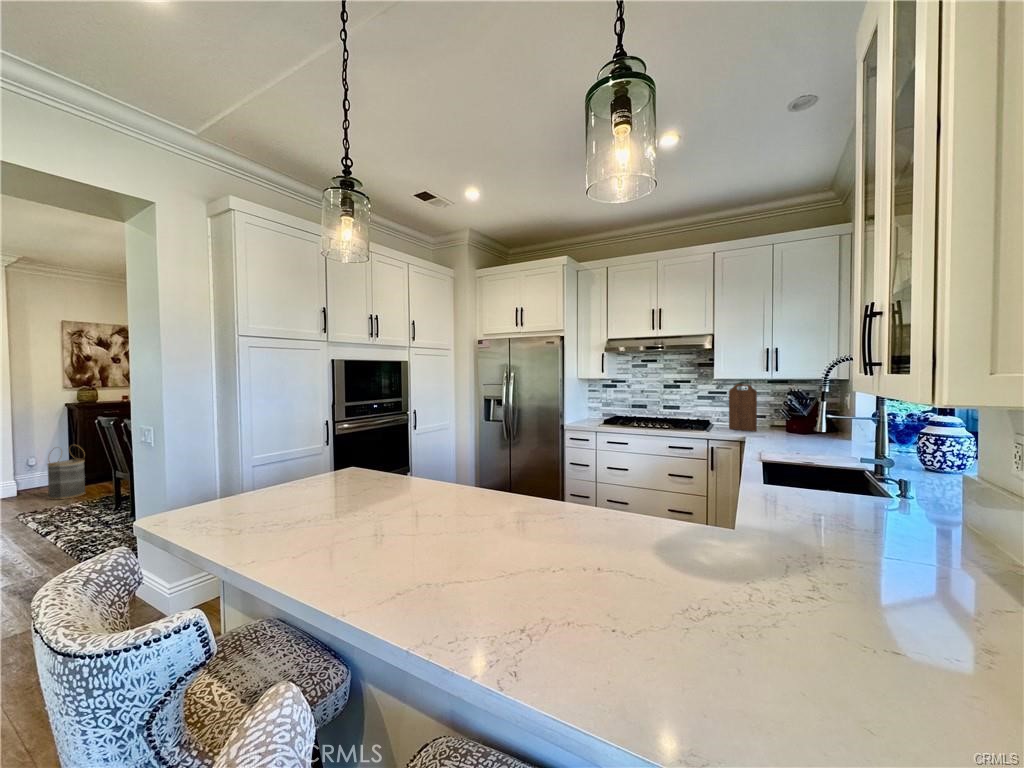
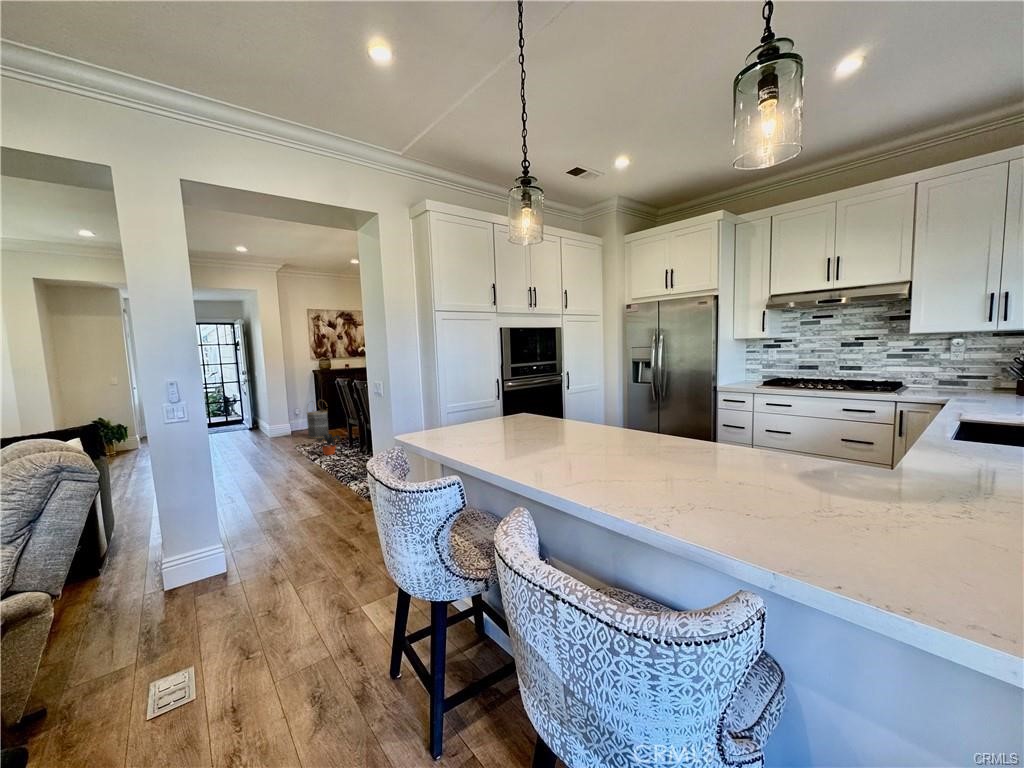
cutting board: present [729,384,757,431] -> none [929,337,974,393]
potted plant: none [52,494,103,525] -> present [316,434,340,455]

